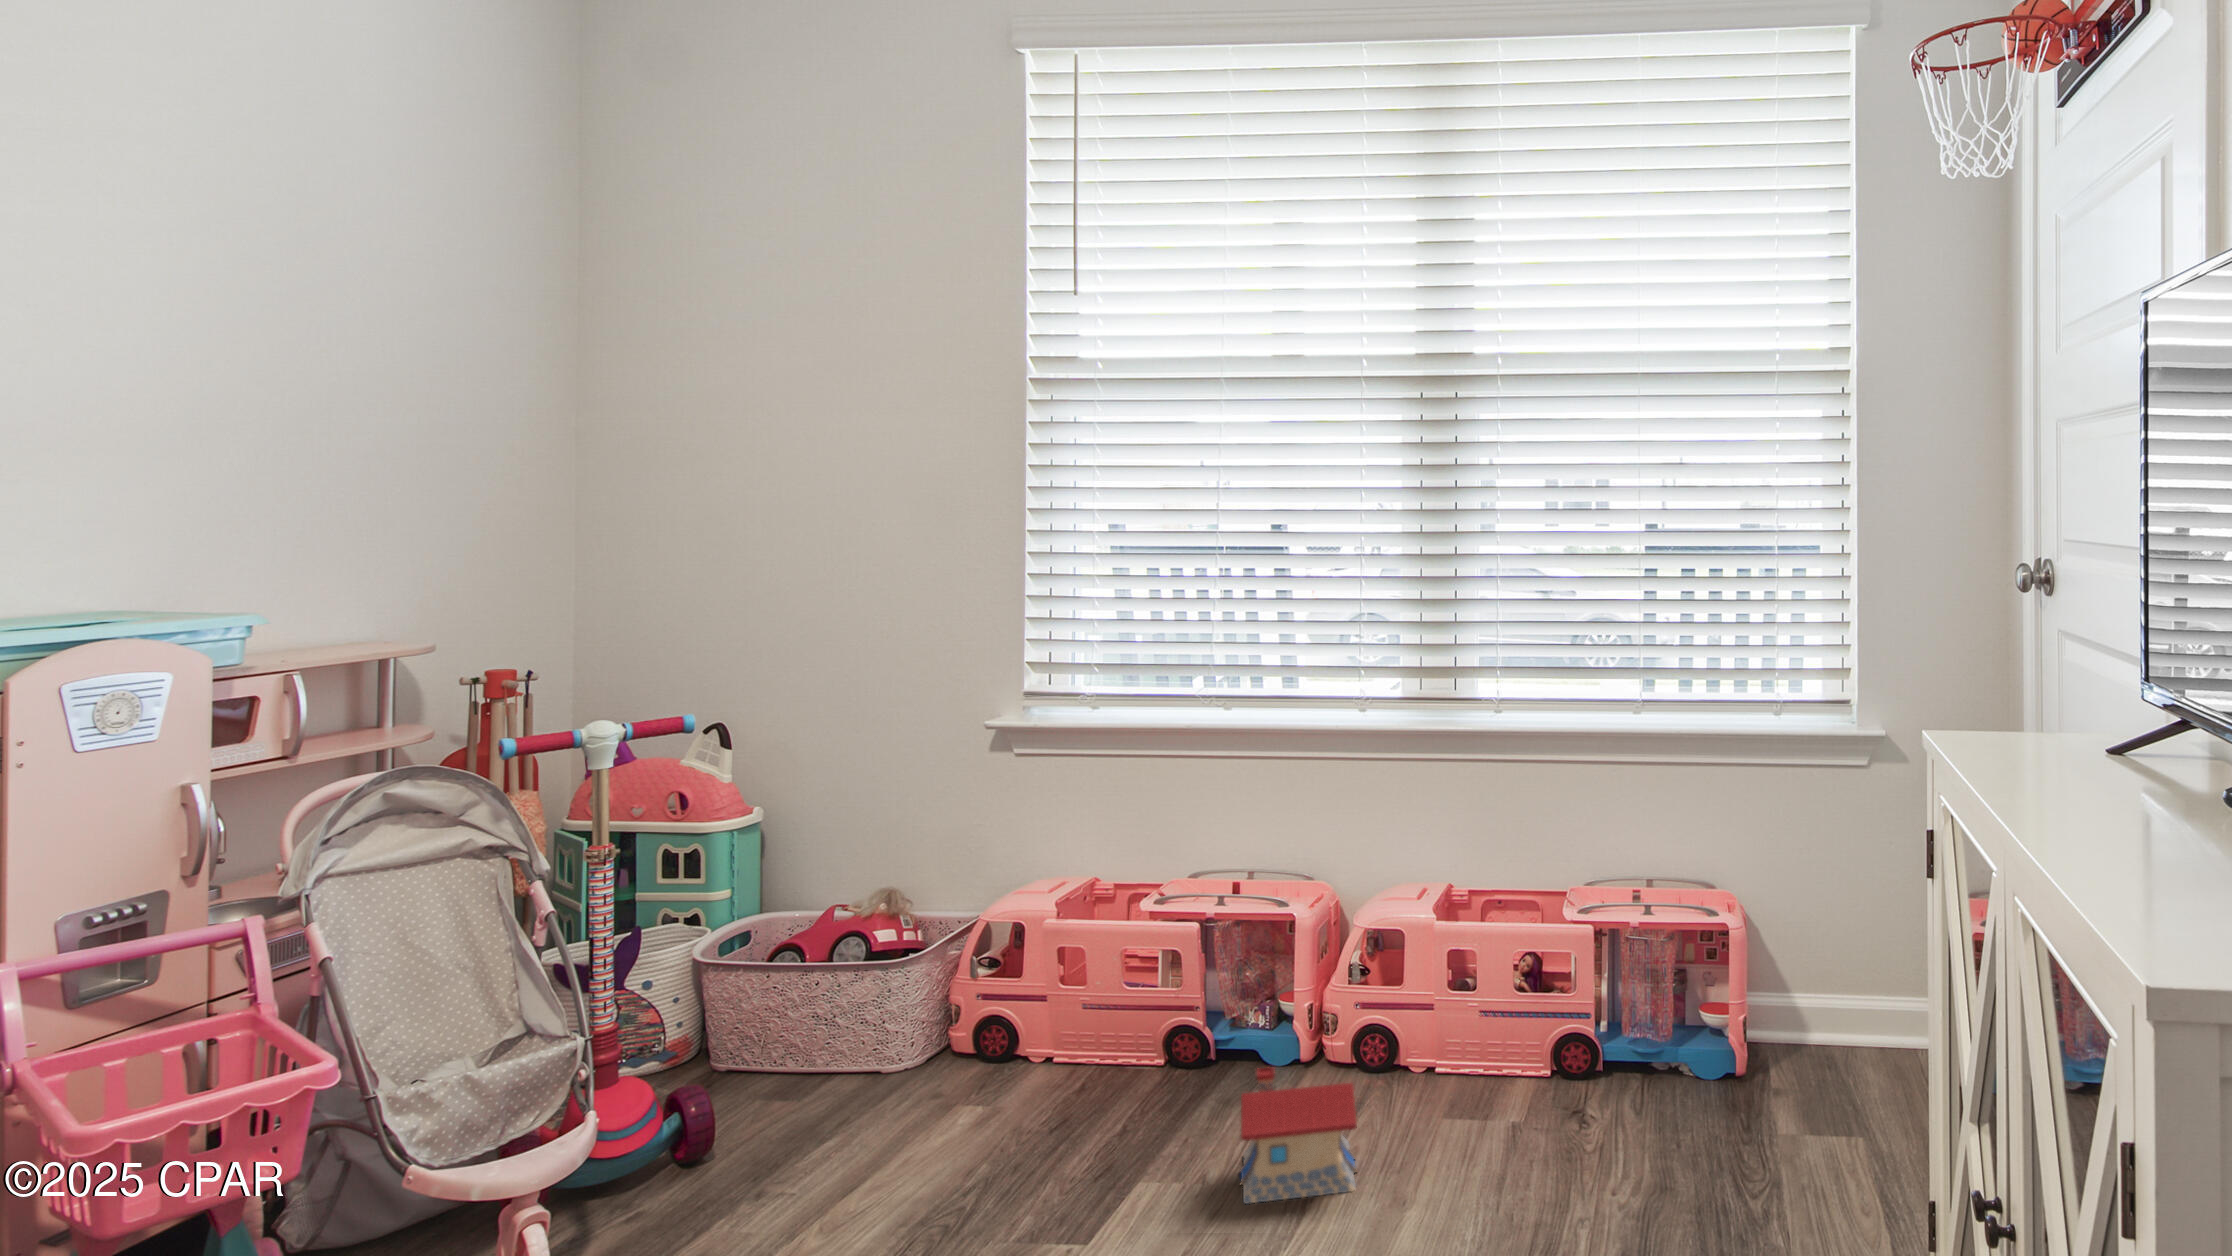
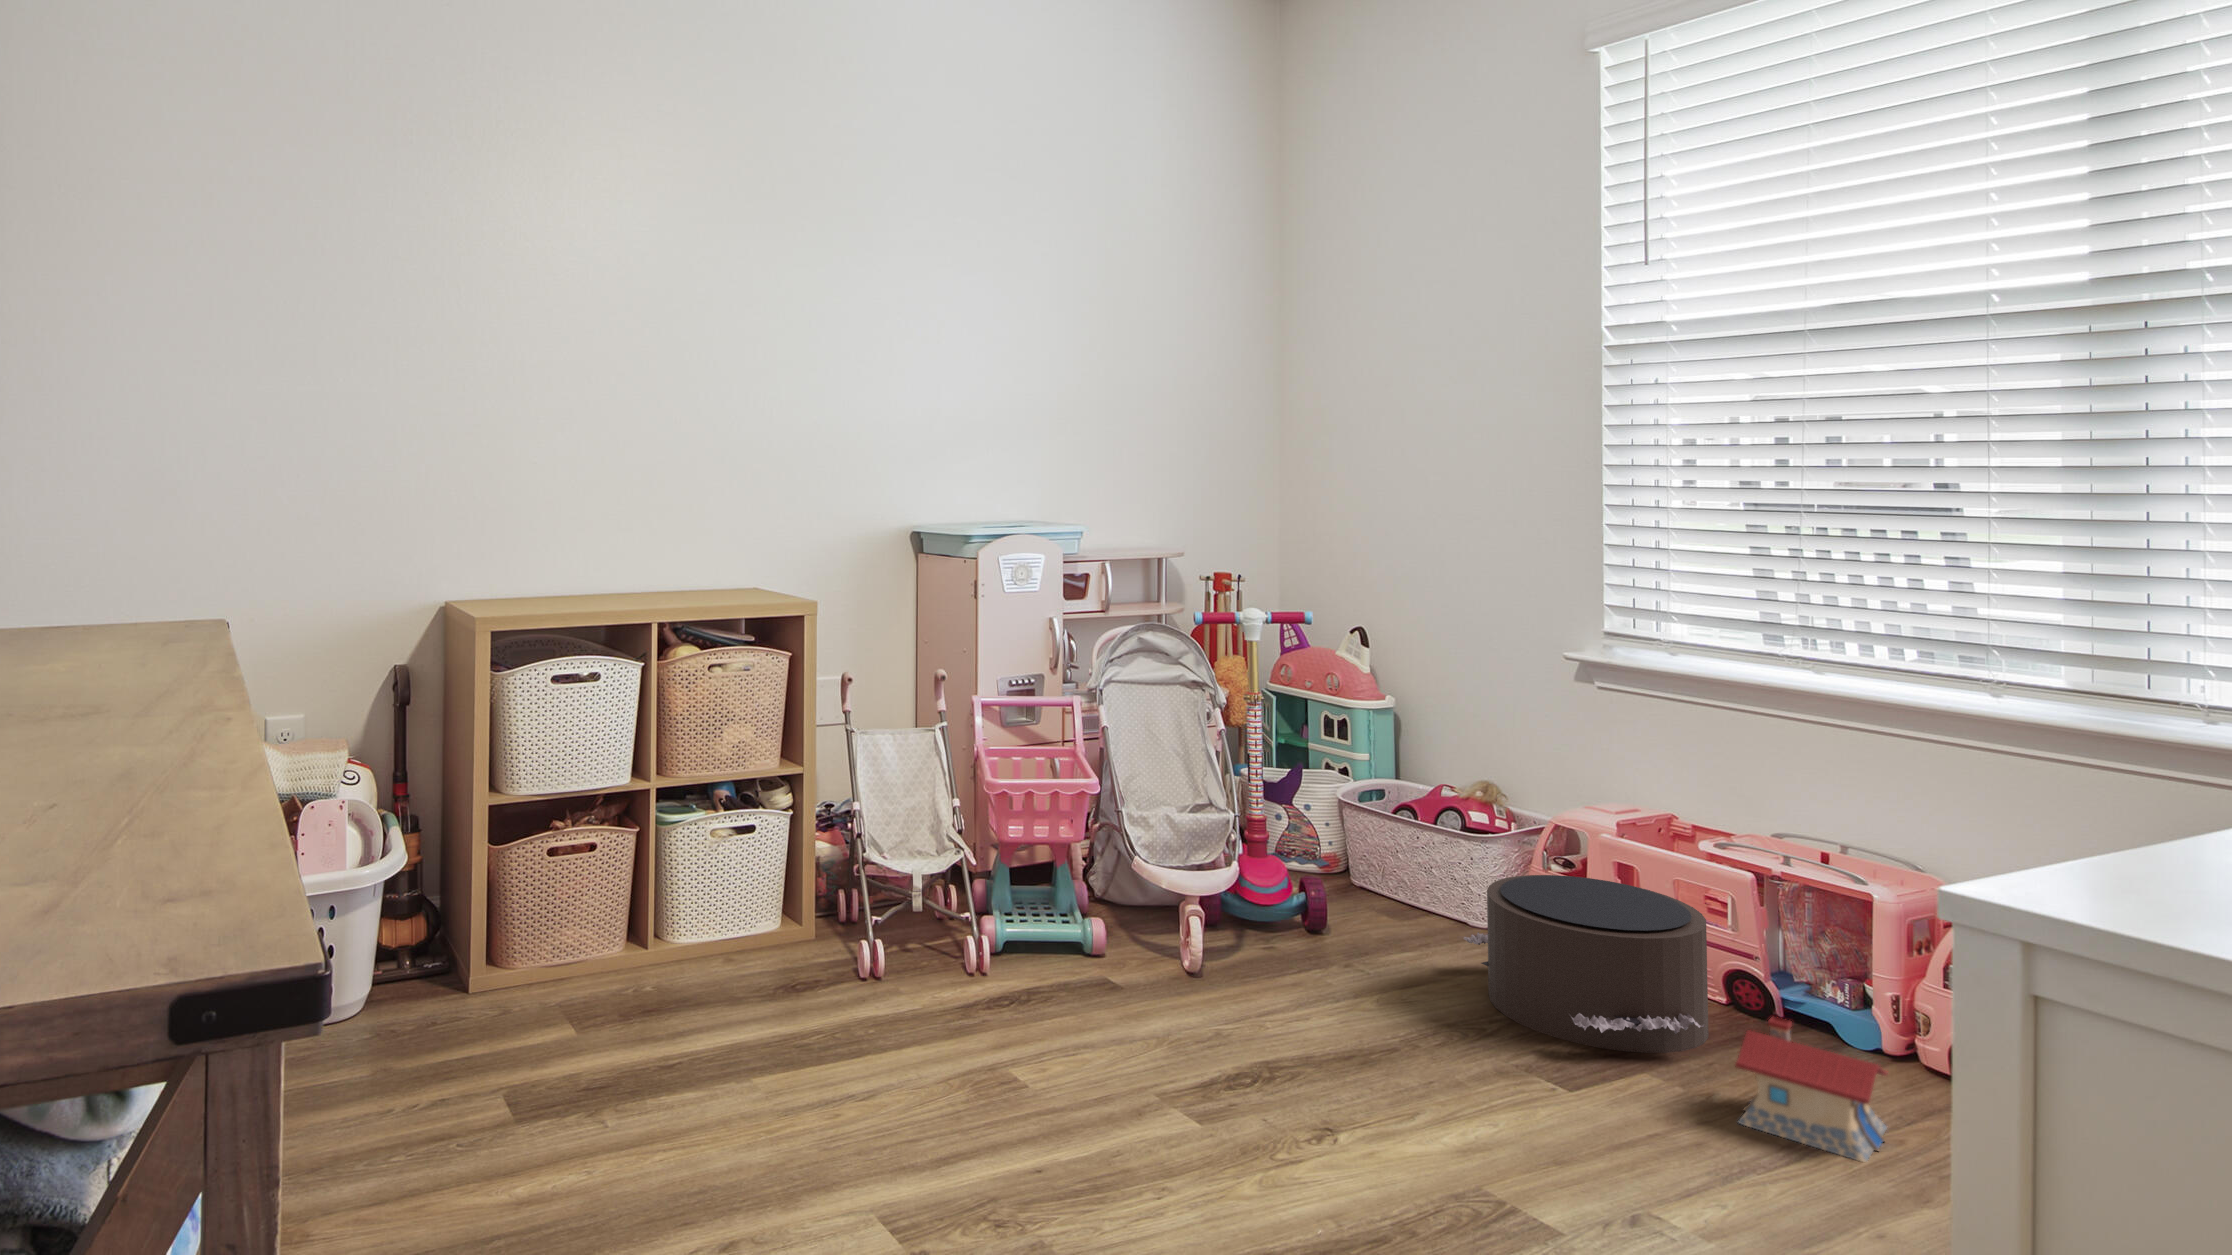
pouf: none [894,967,1180,1186] -> present [1464,875,1708,1053]

